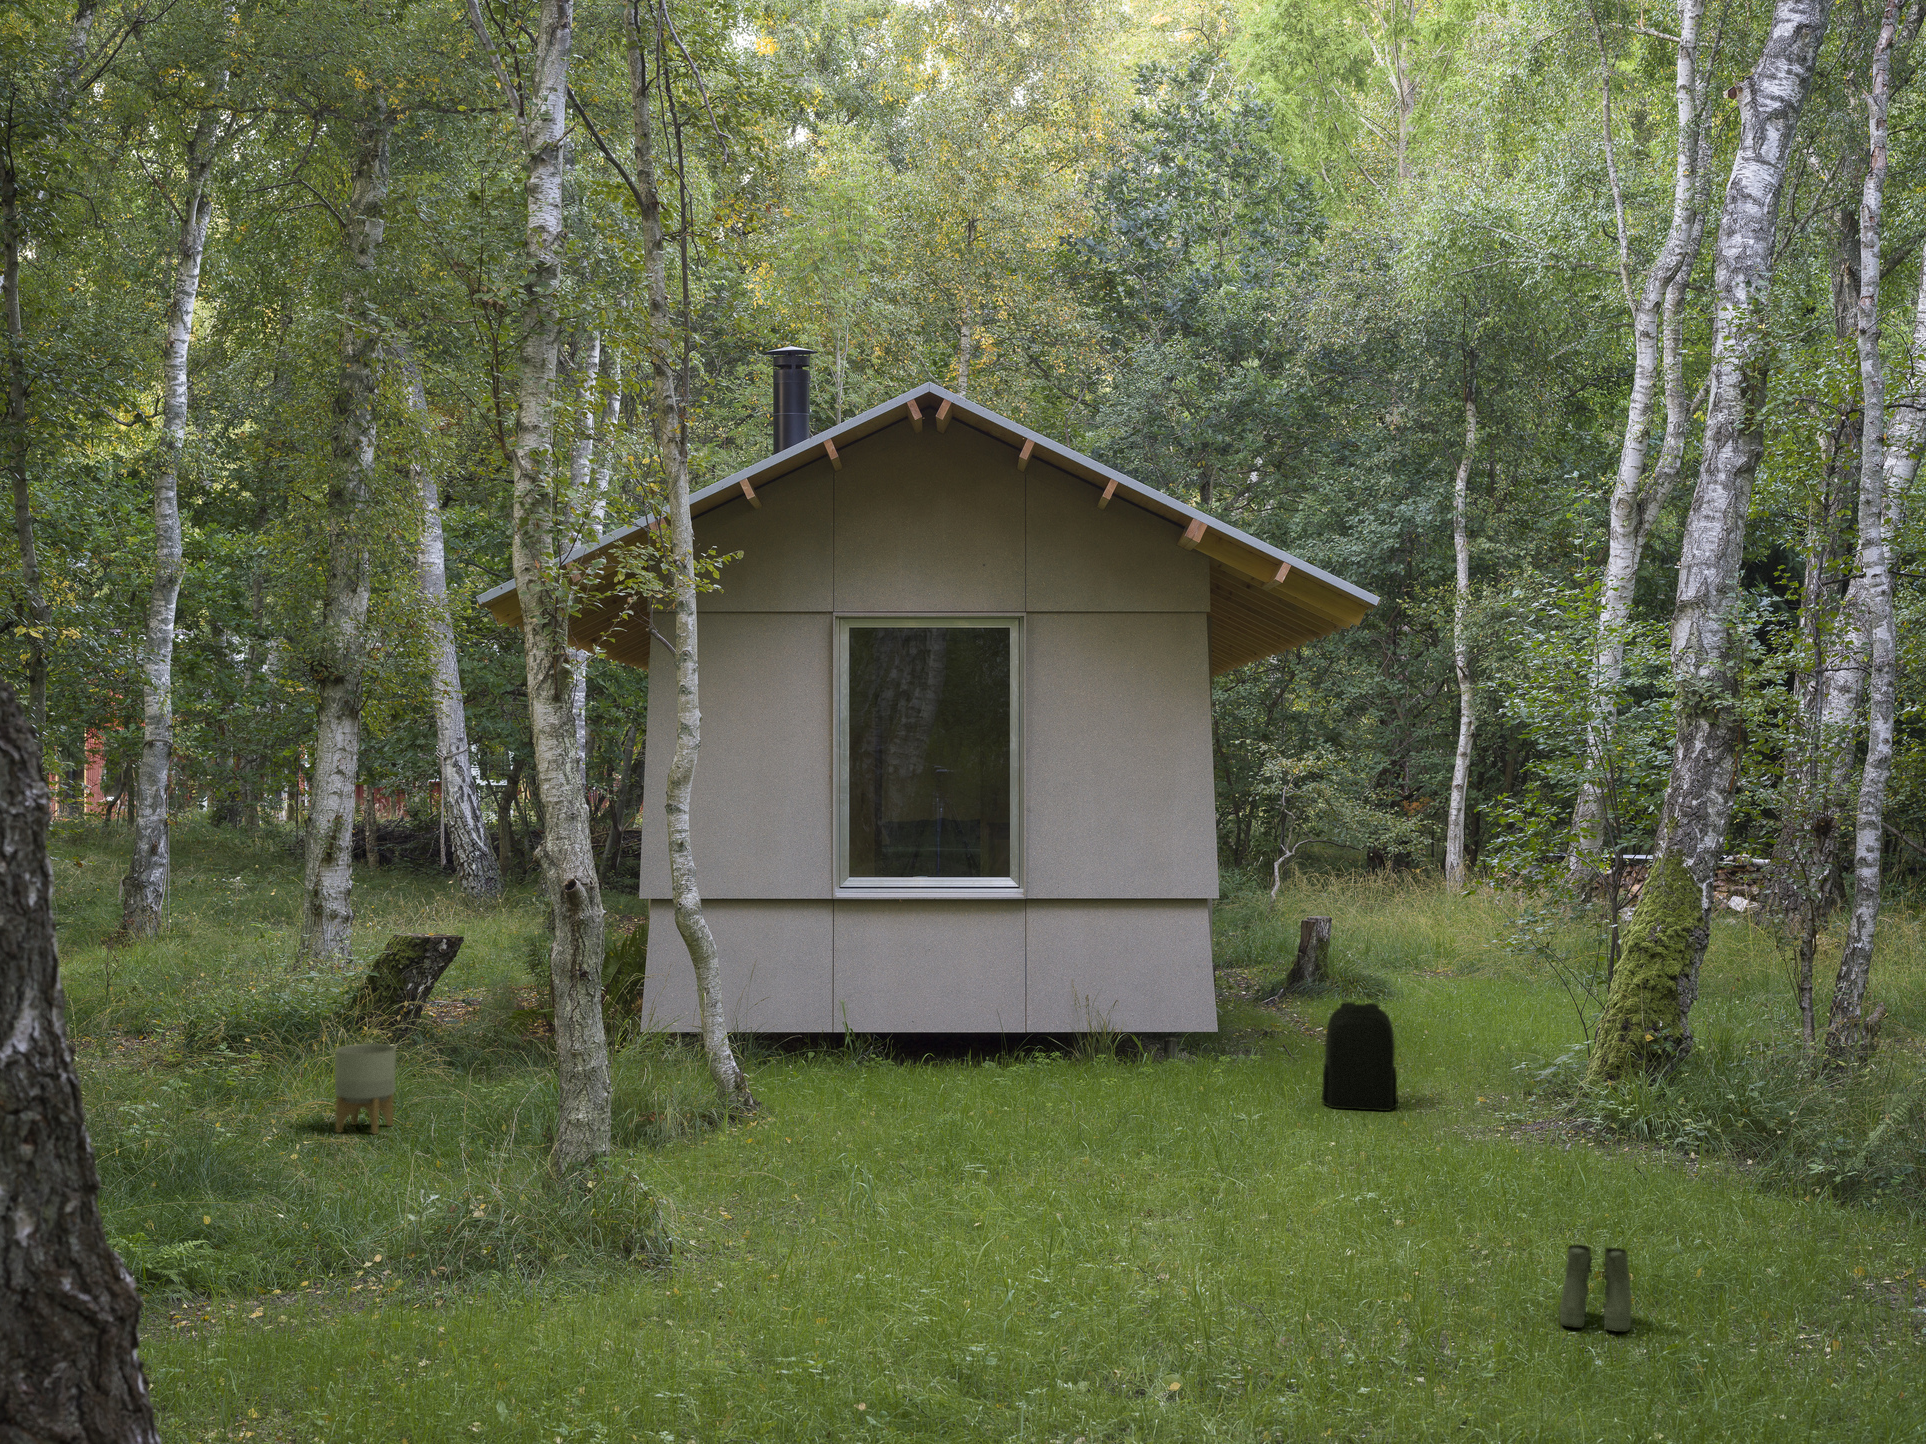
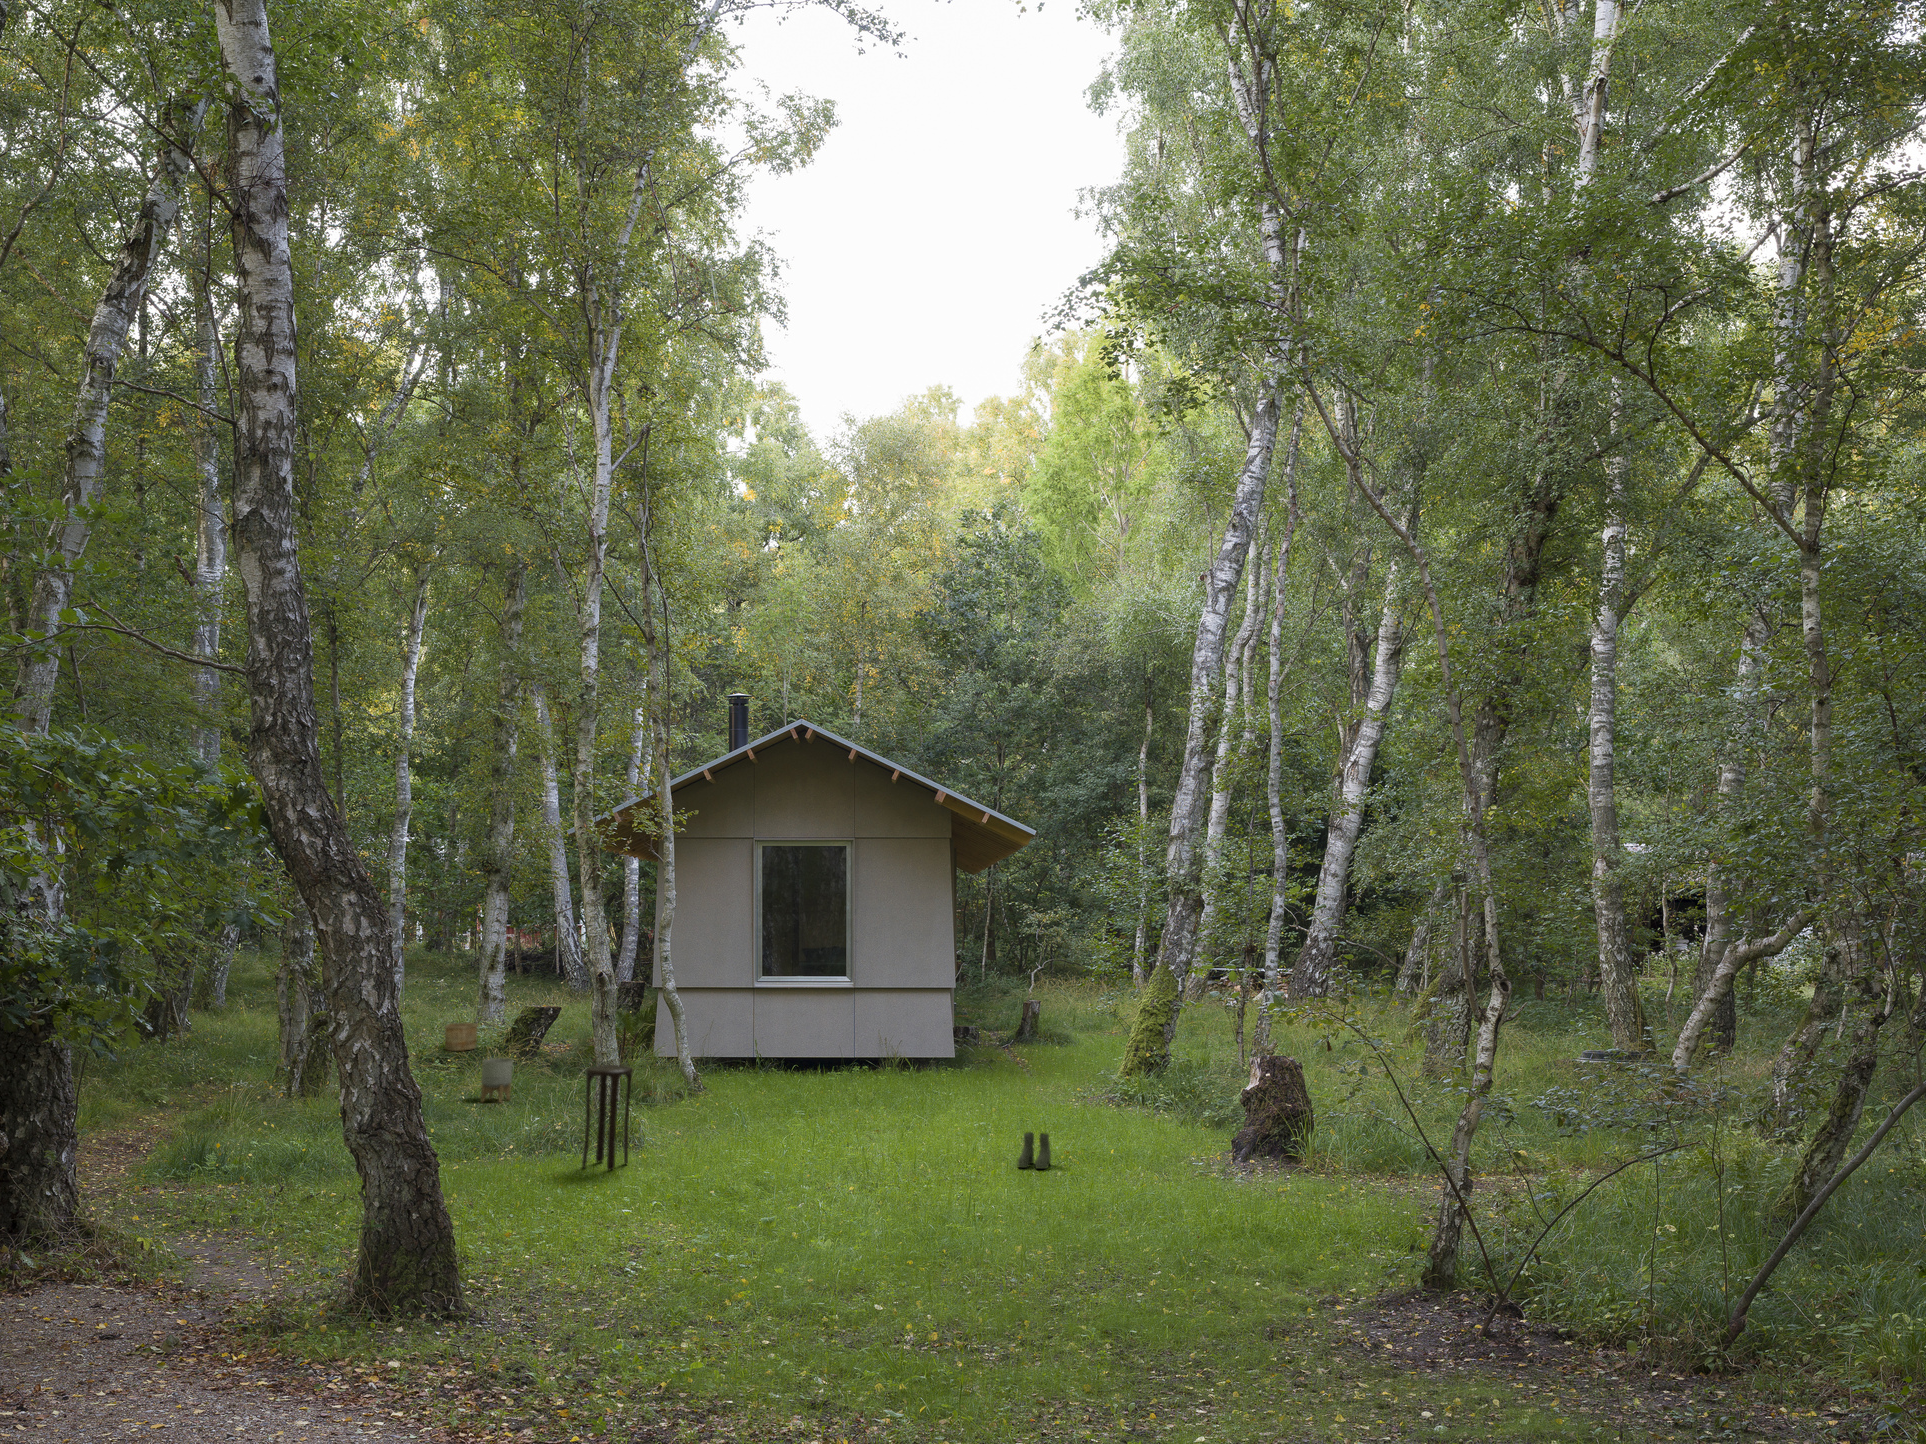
wooden bucket: none [255,959,317,1011] -> present [445,1023,477,1051]
backpack: present [1321,1002,1398,1111] -> none [988,1035,1026,1092]
stool: none [581,1091,688,1331] -> present [582,1065,634,1170]

